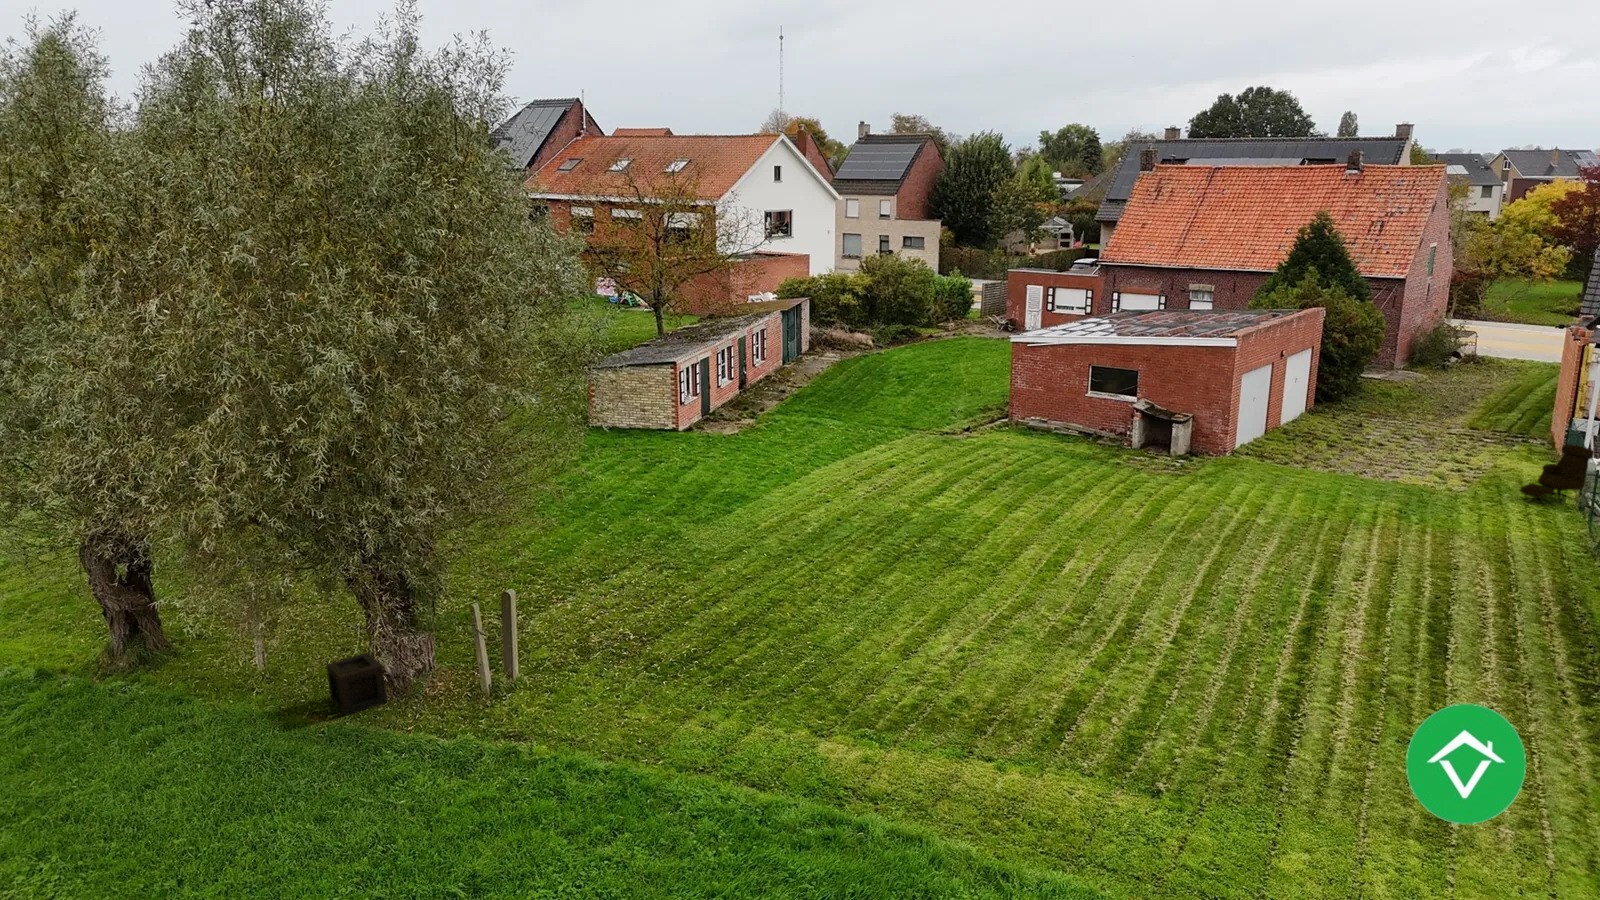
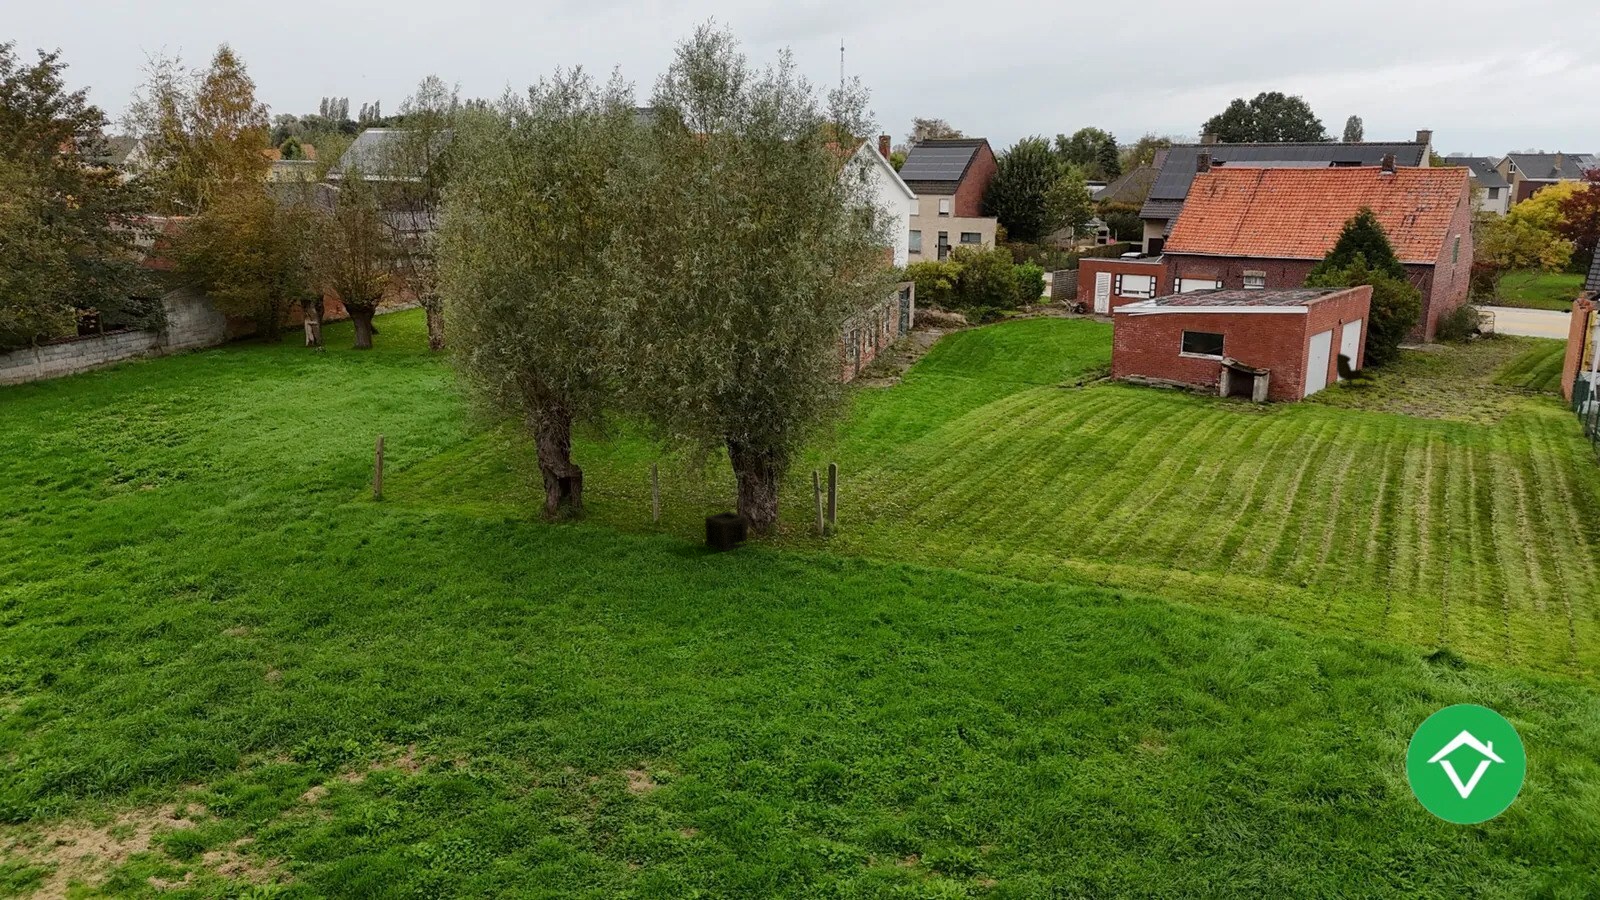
lounge chair: present [1520,444,1594,504] -> present [1337,353,1375,386]

